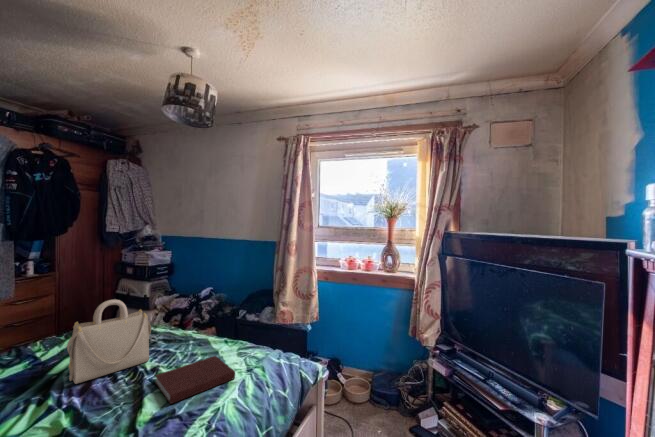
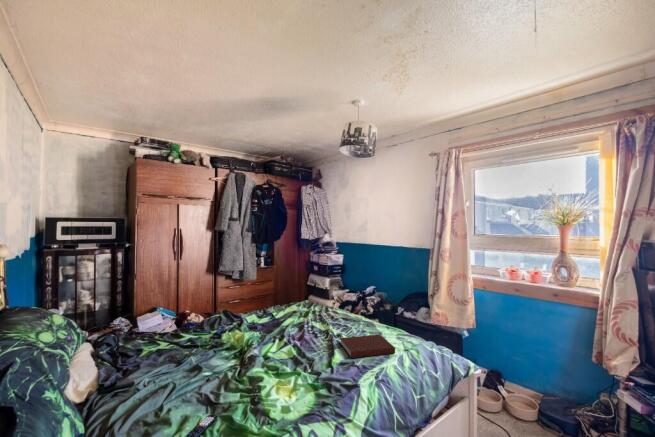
handbag: present [67,299,151,384] -> none [291,283,336,334]

